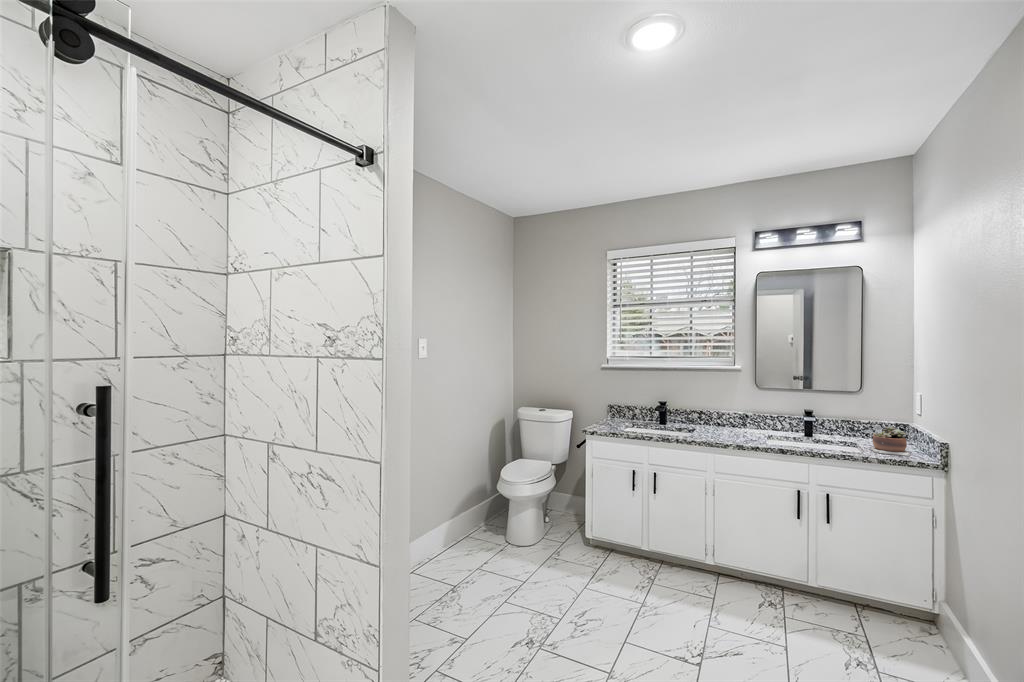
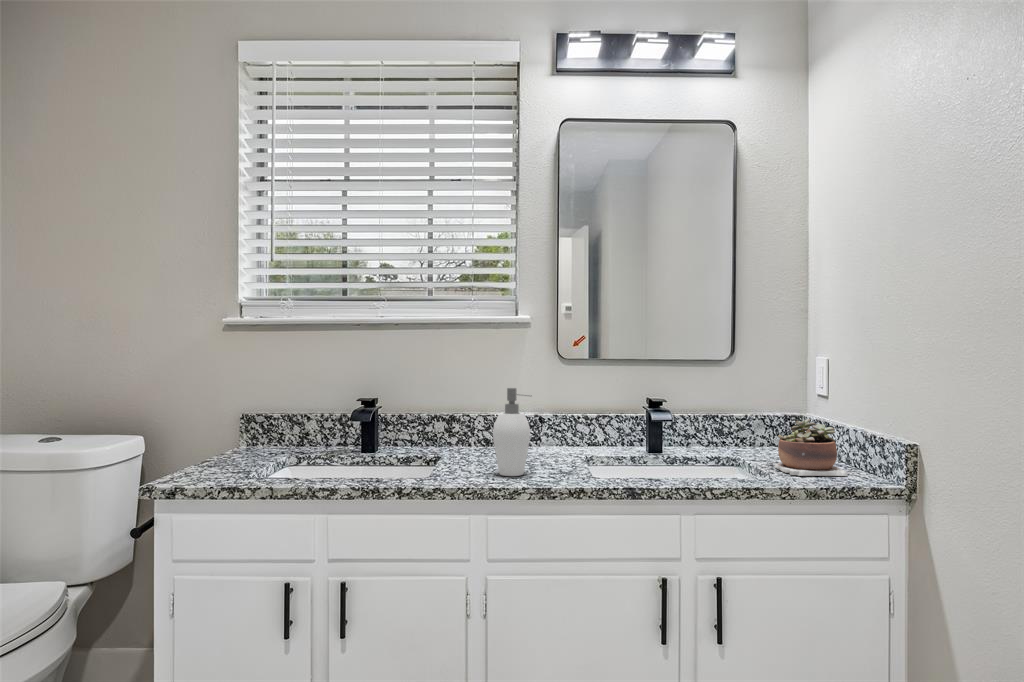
soap dispenser: none [718,402,736,440] -> present [493,388,532,476]

